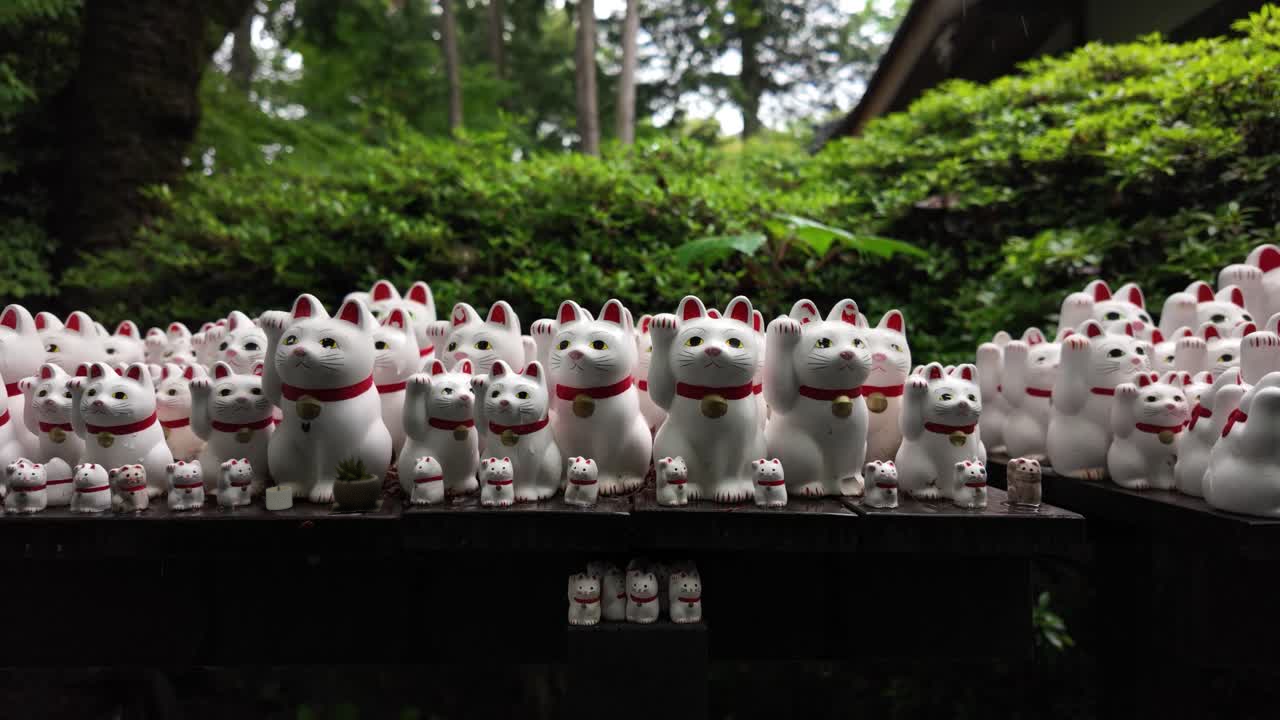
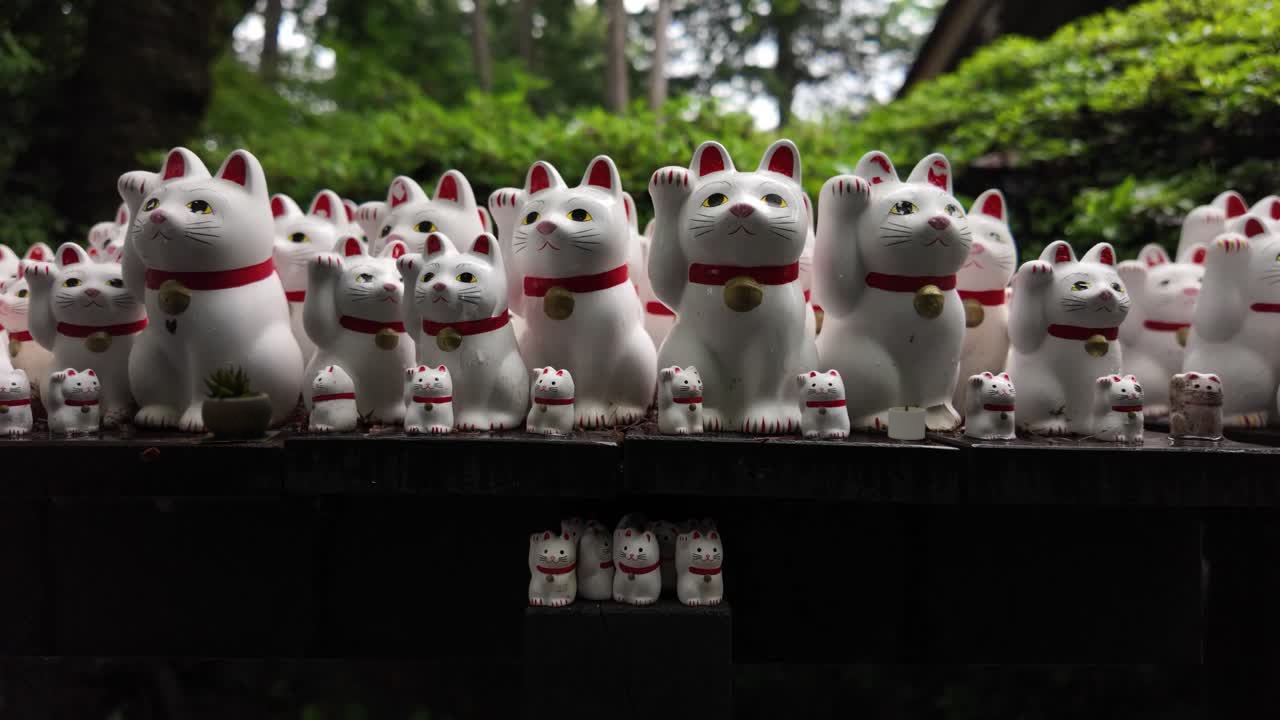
candle: present [266,486,292,510] -> present [888,406,925,440]

